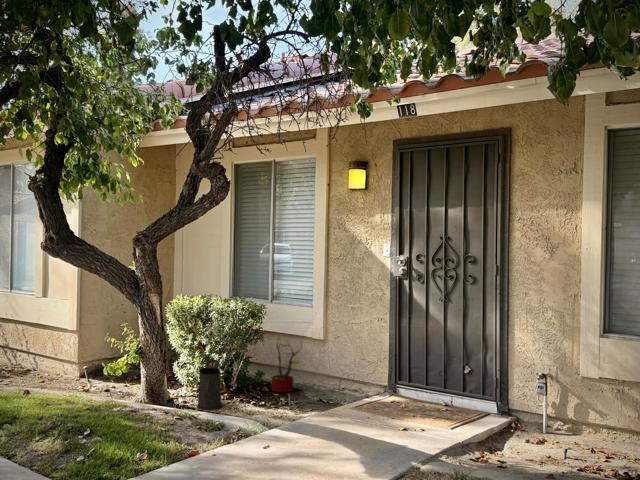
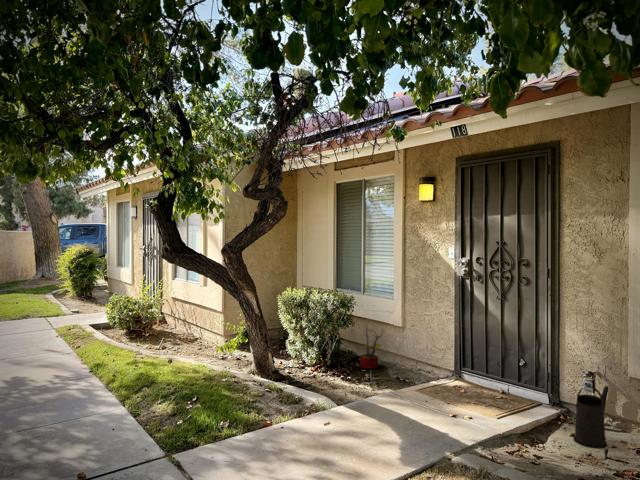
watering can: present [197,359,222,410] -> present [574,386,609,449]

